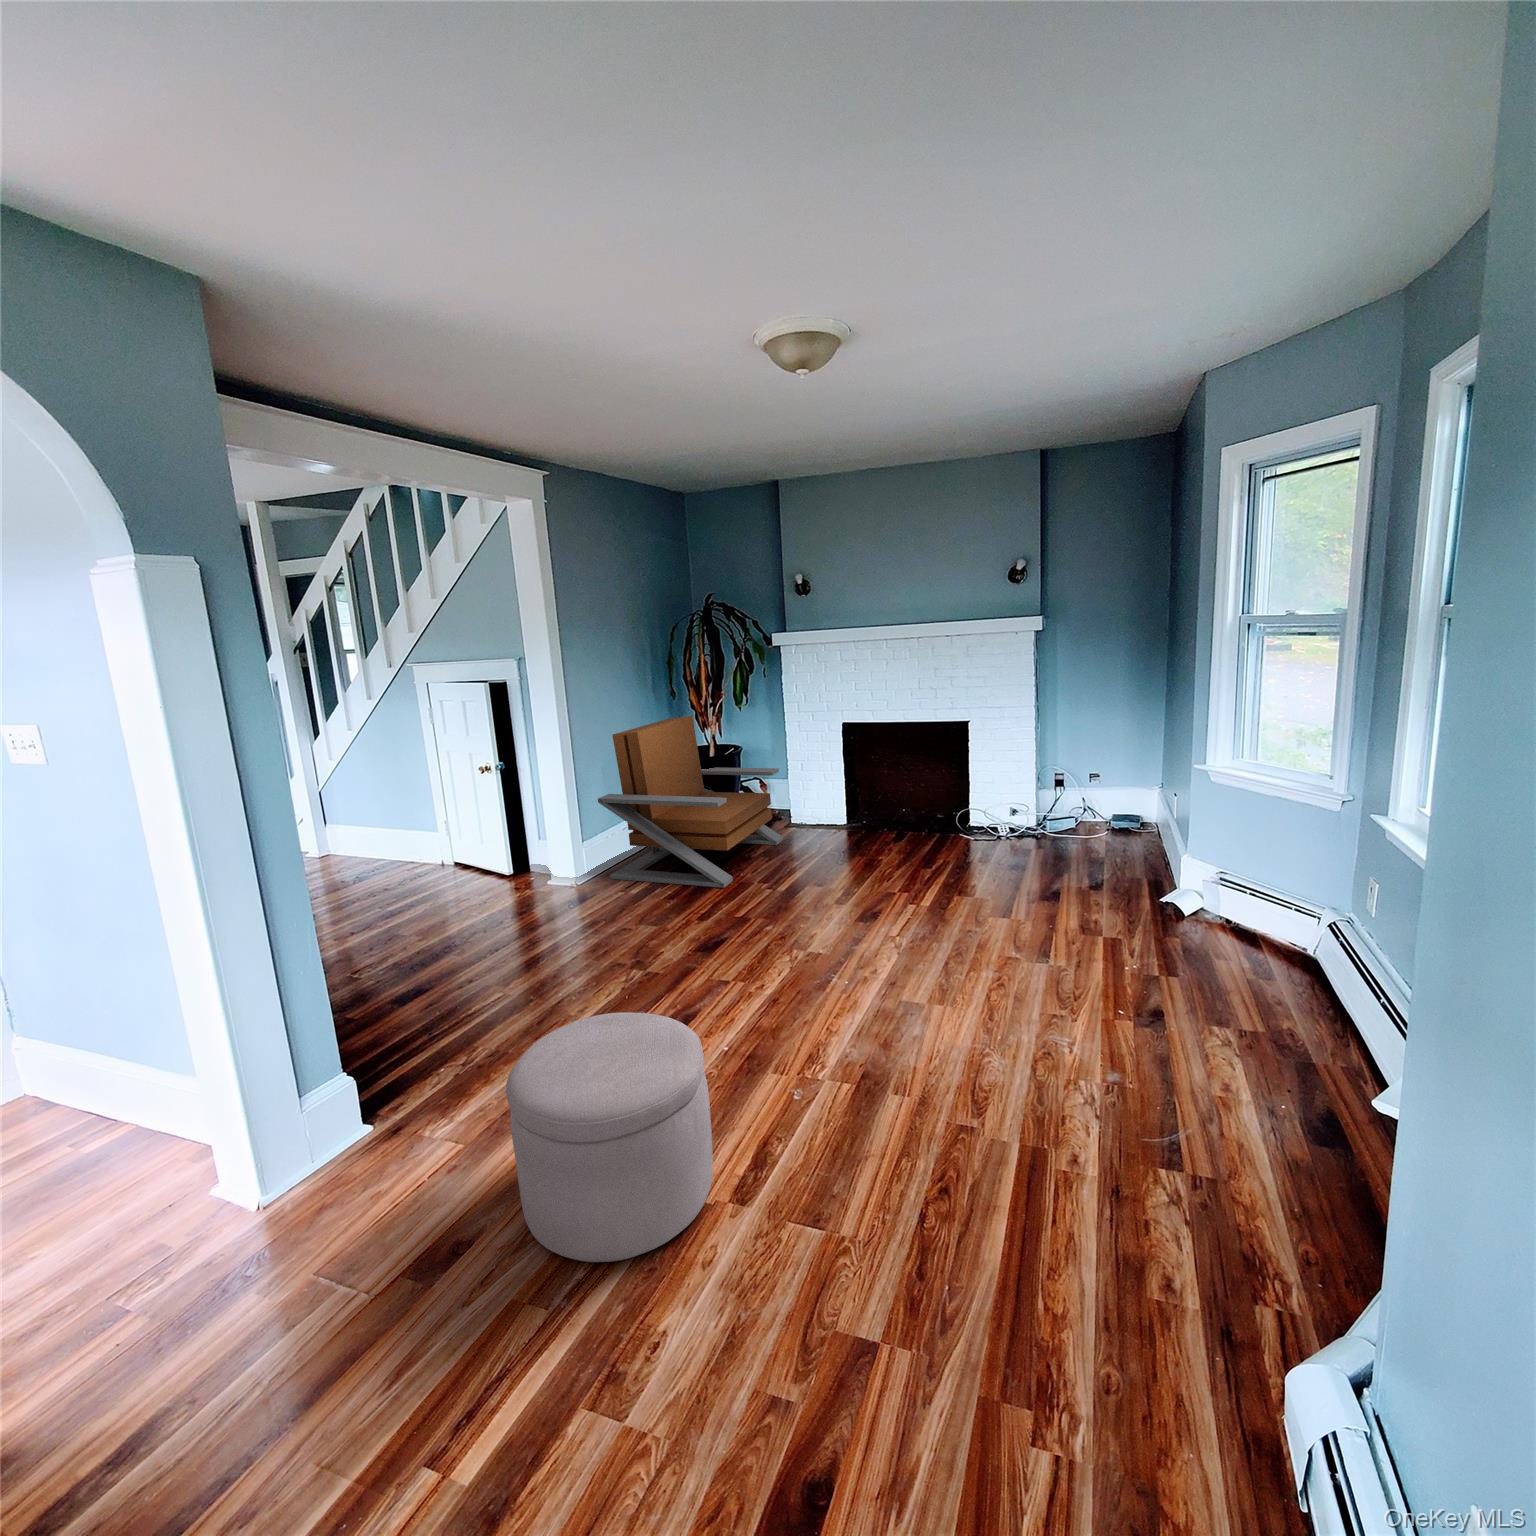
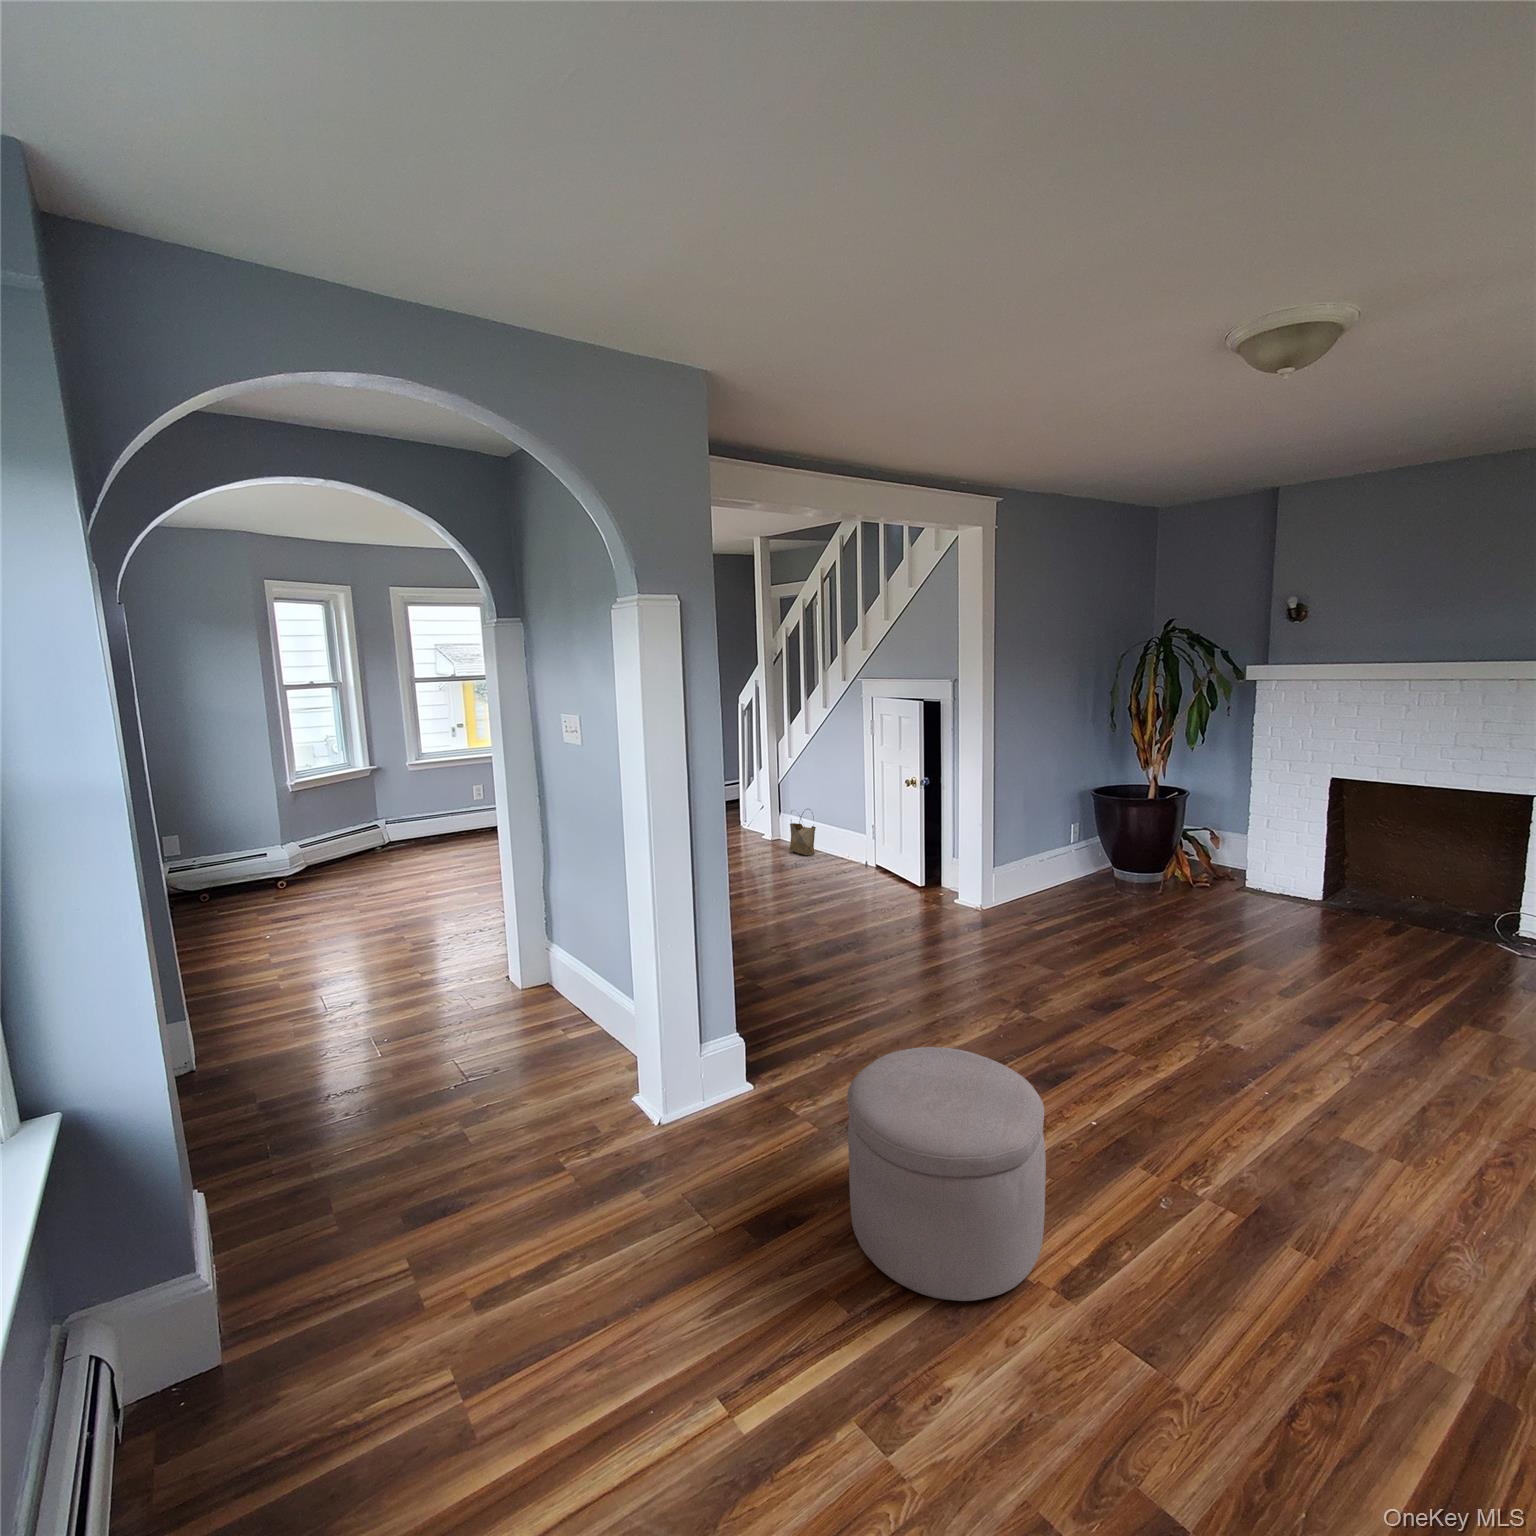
lounge chair: present [598,716,783,888] -> none [1011,750,1233,946]
woven basket: none [340,814,377,867] -> present [789,809,816,855]

